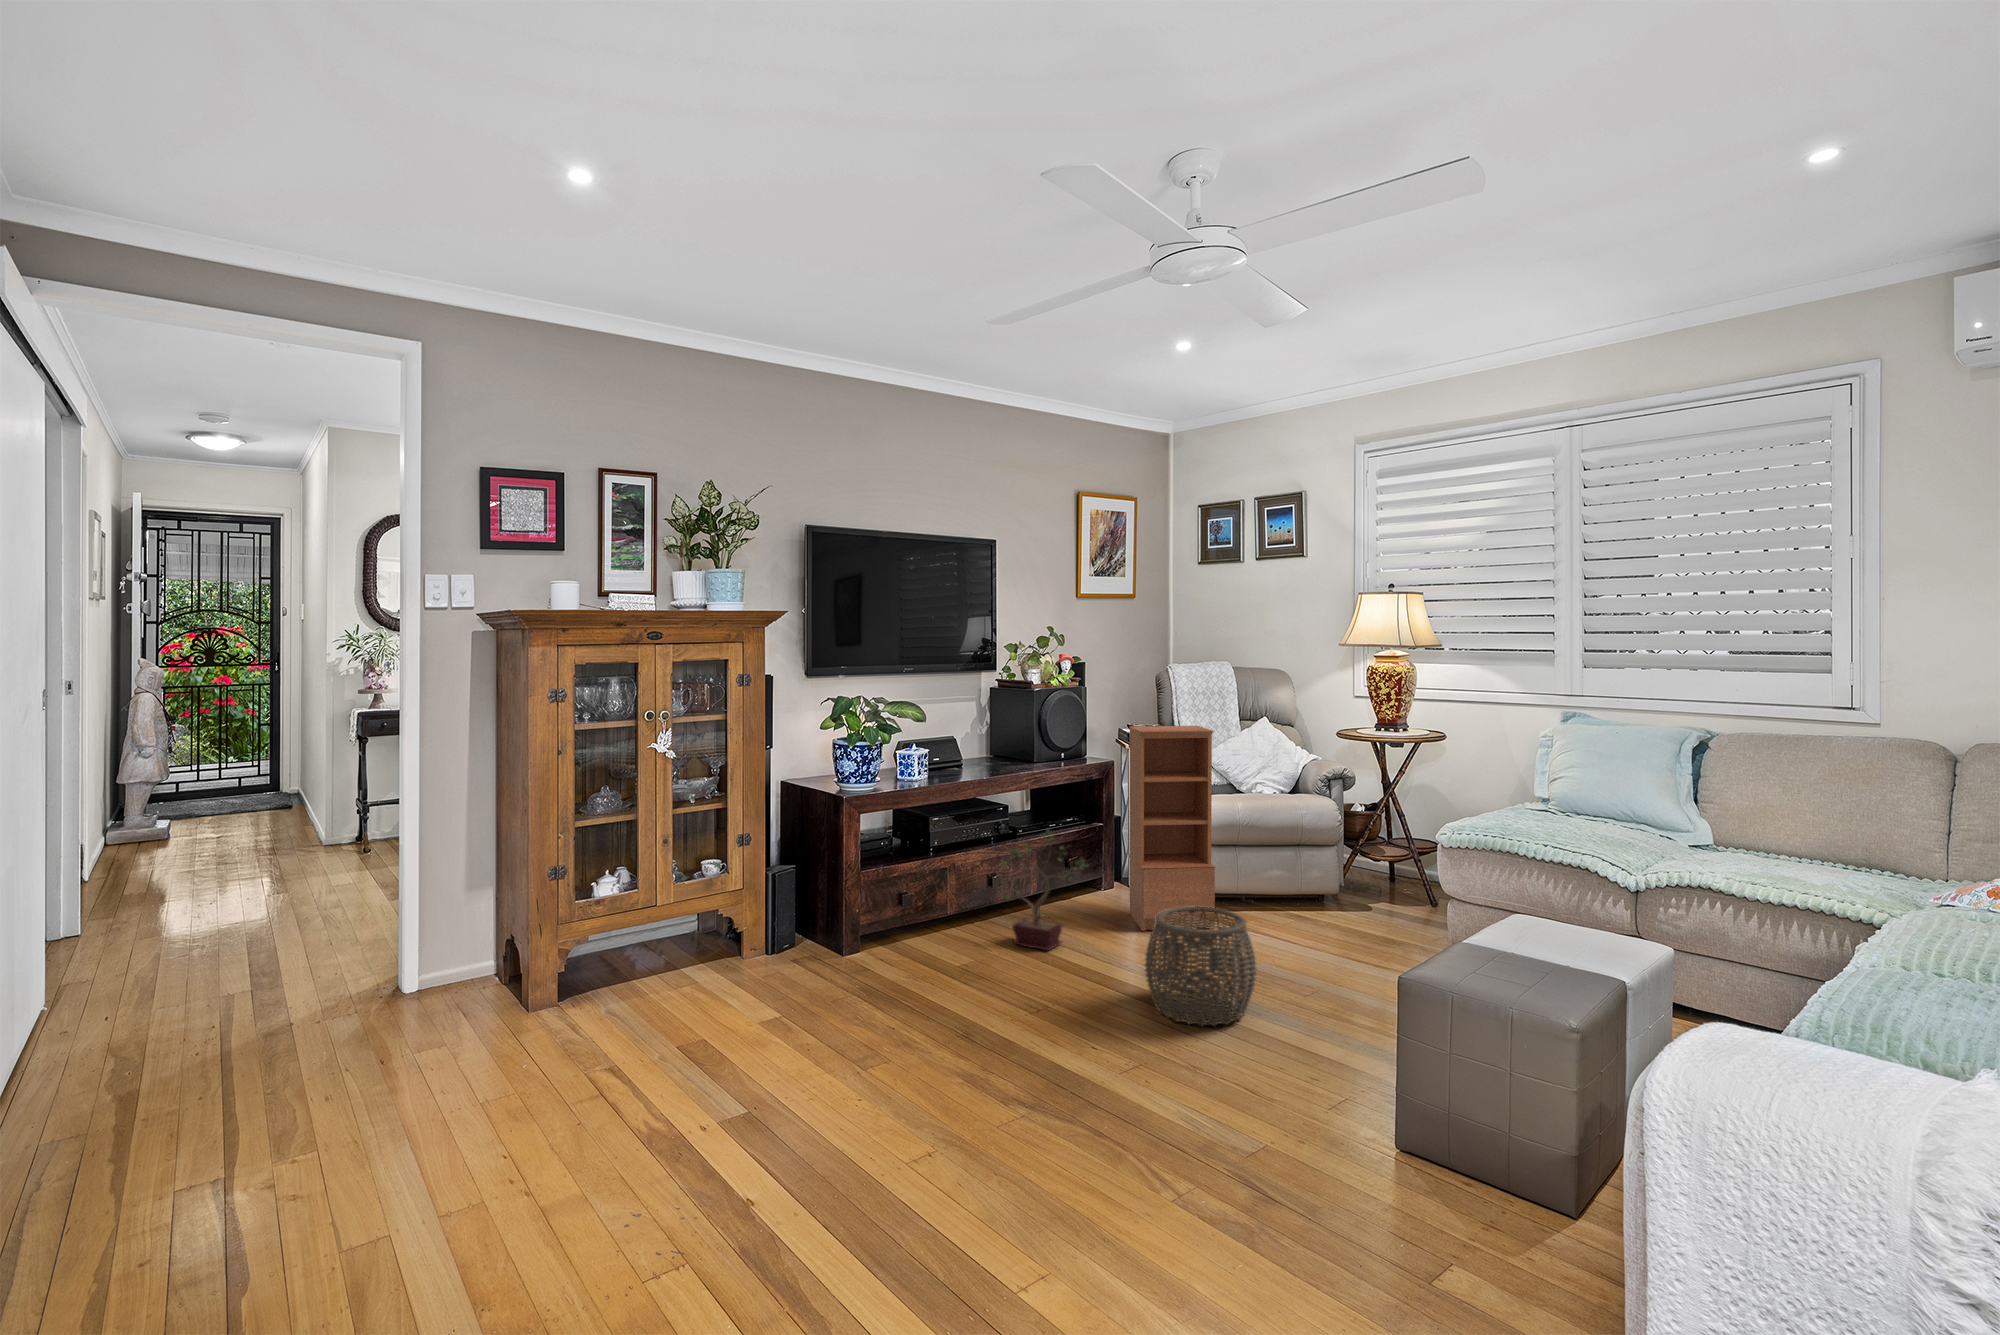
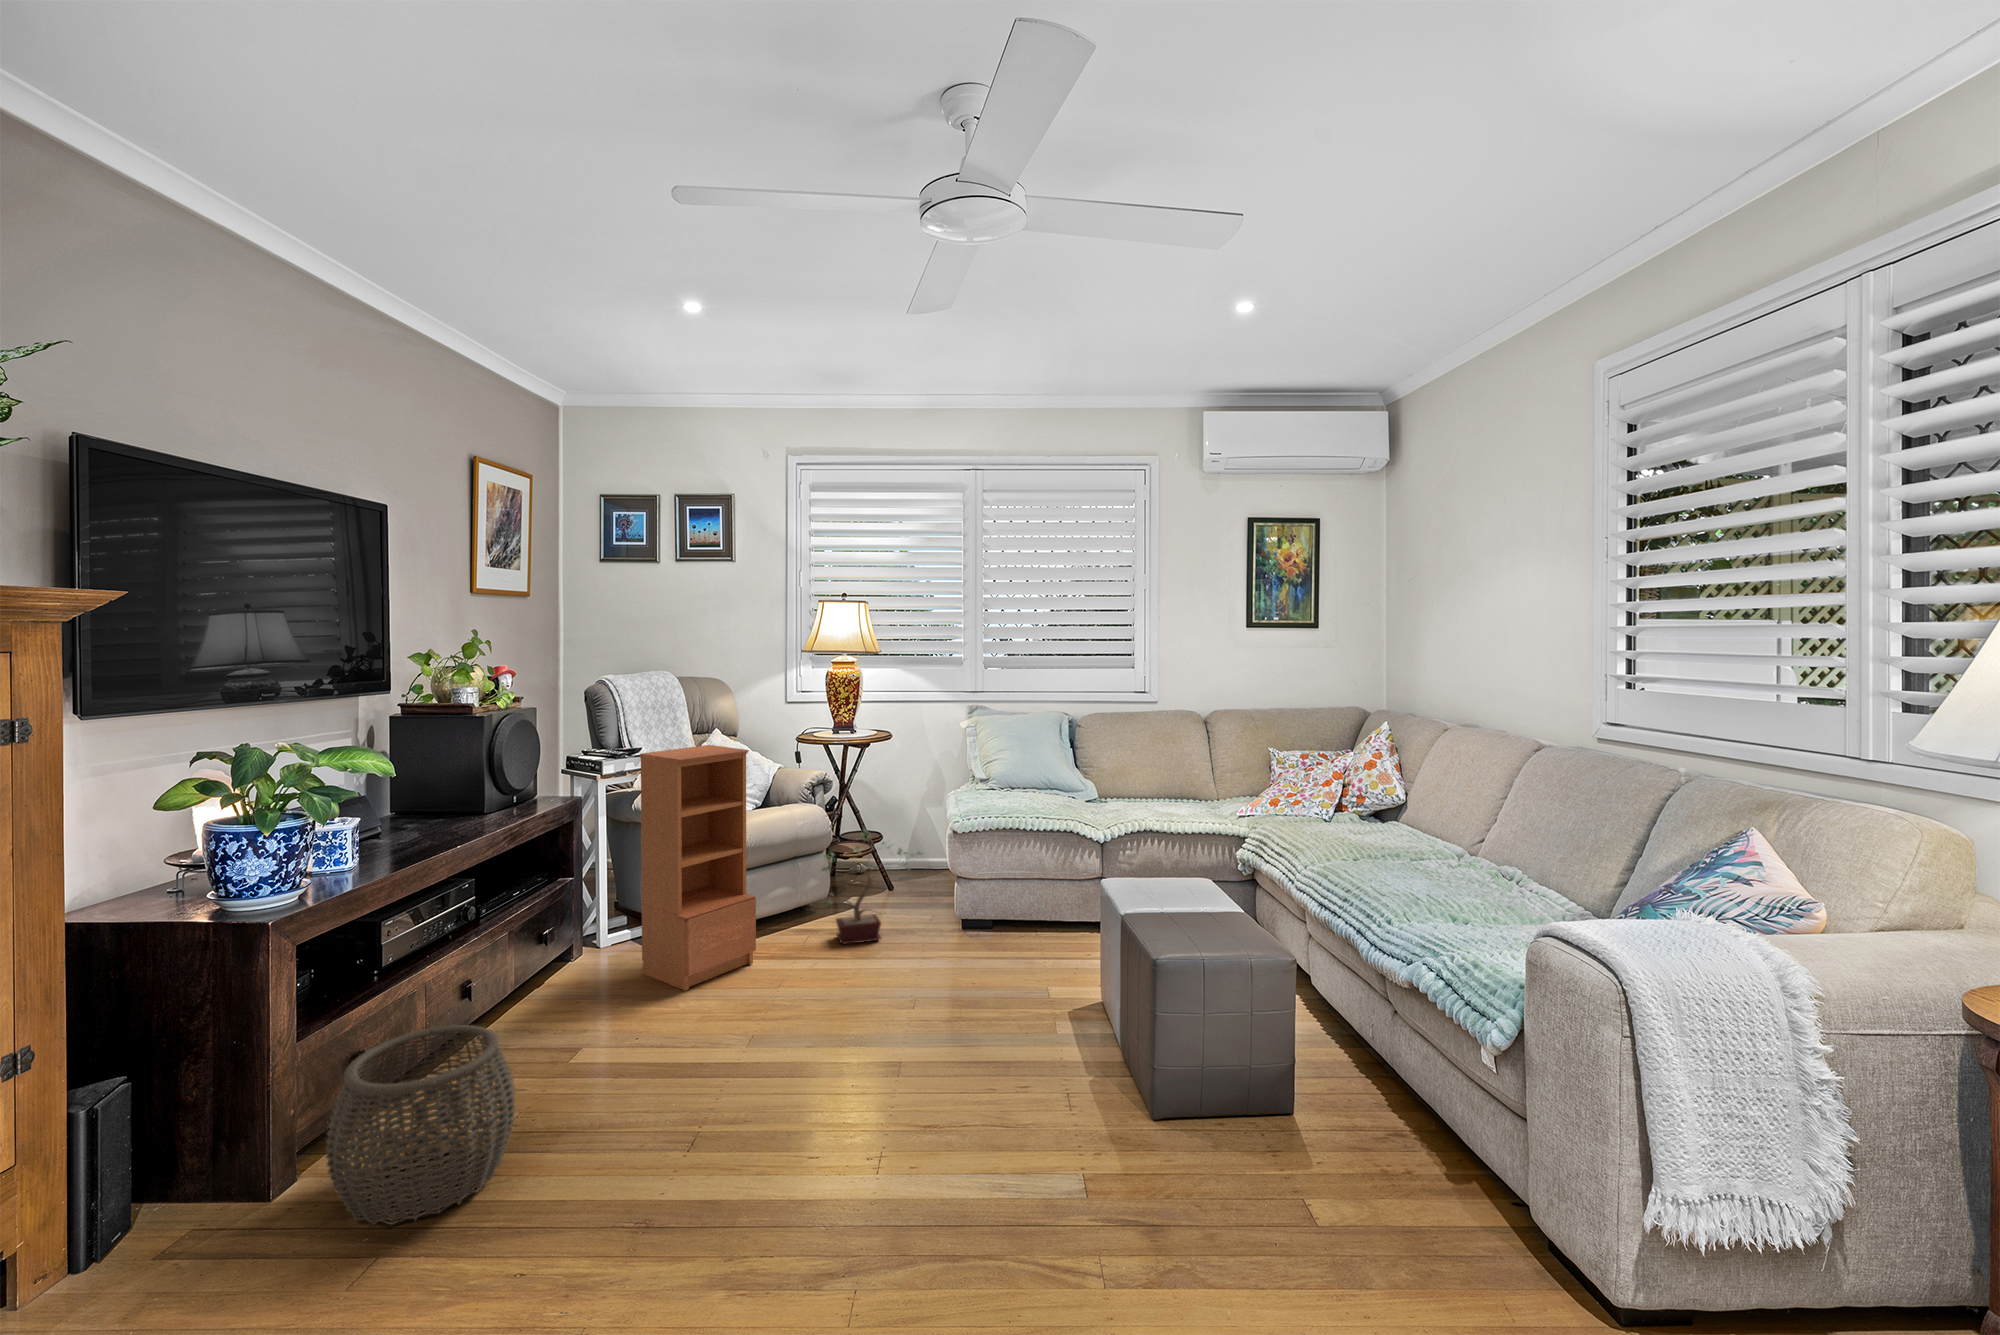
potted plant: present [1001,829,1088,951] -> present [822,829,922,944]
woven basket: present [1145,906,1257,1026] -> present [326,1025,516,1225]

